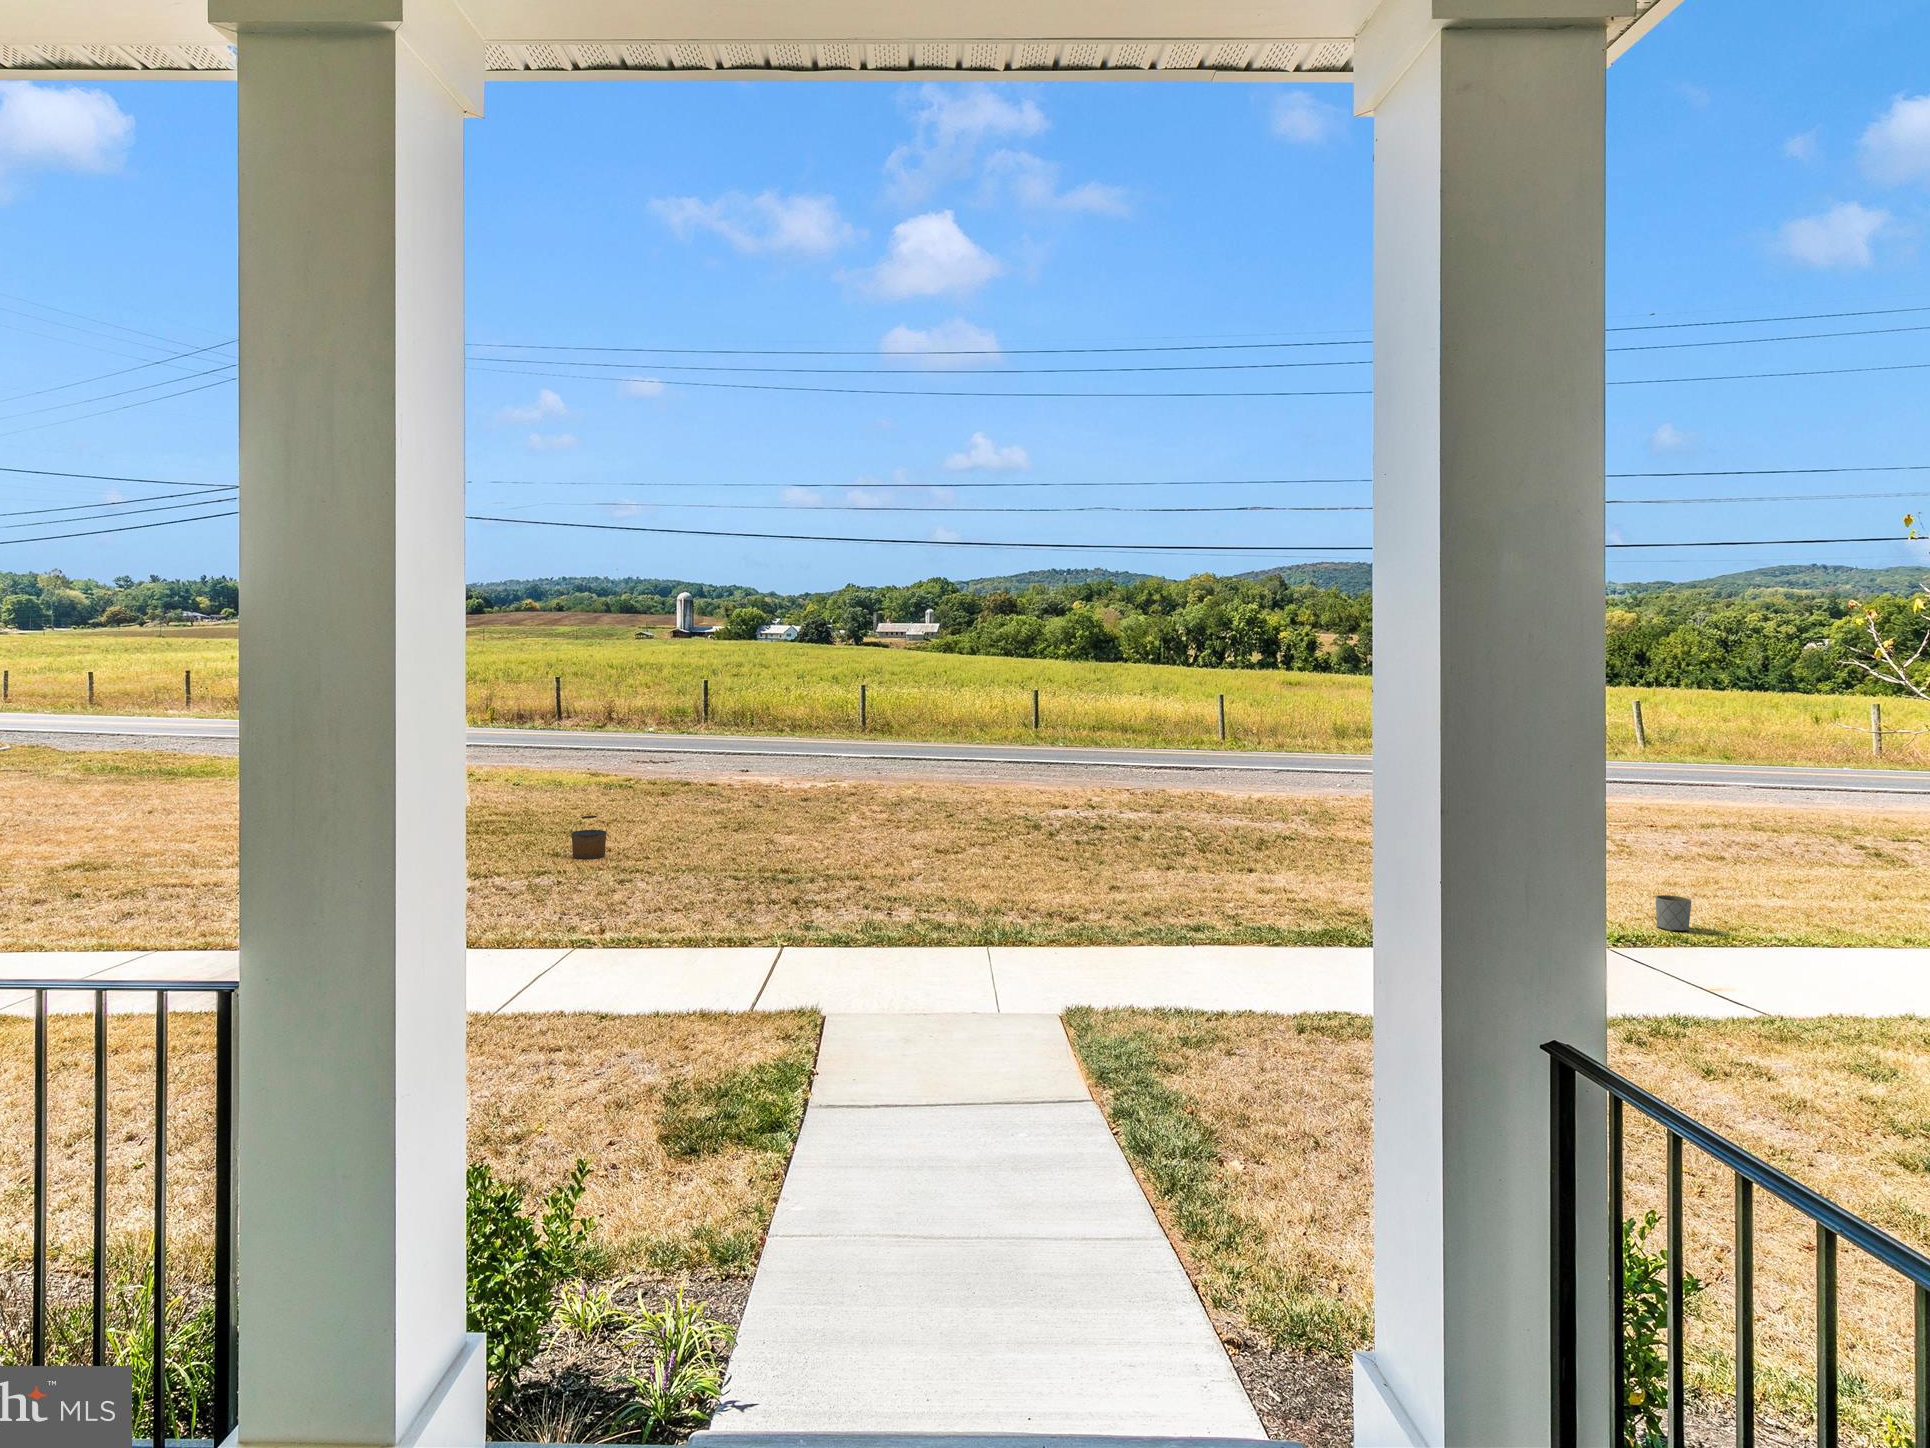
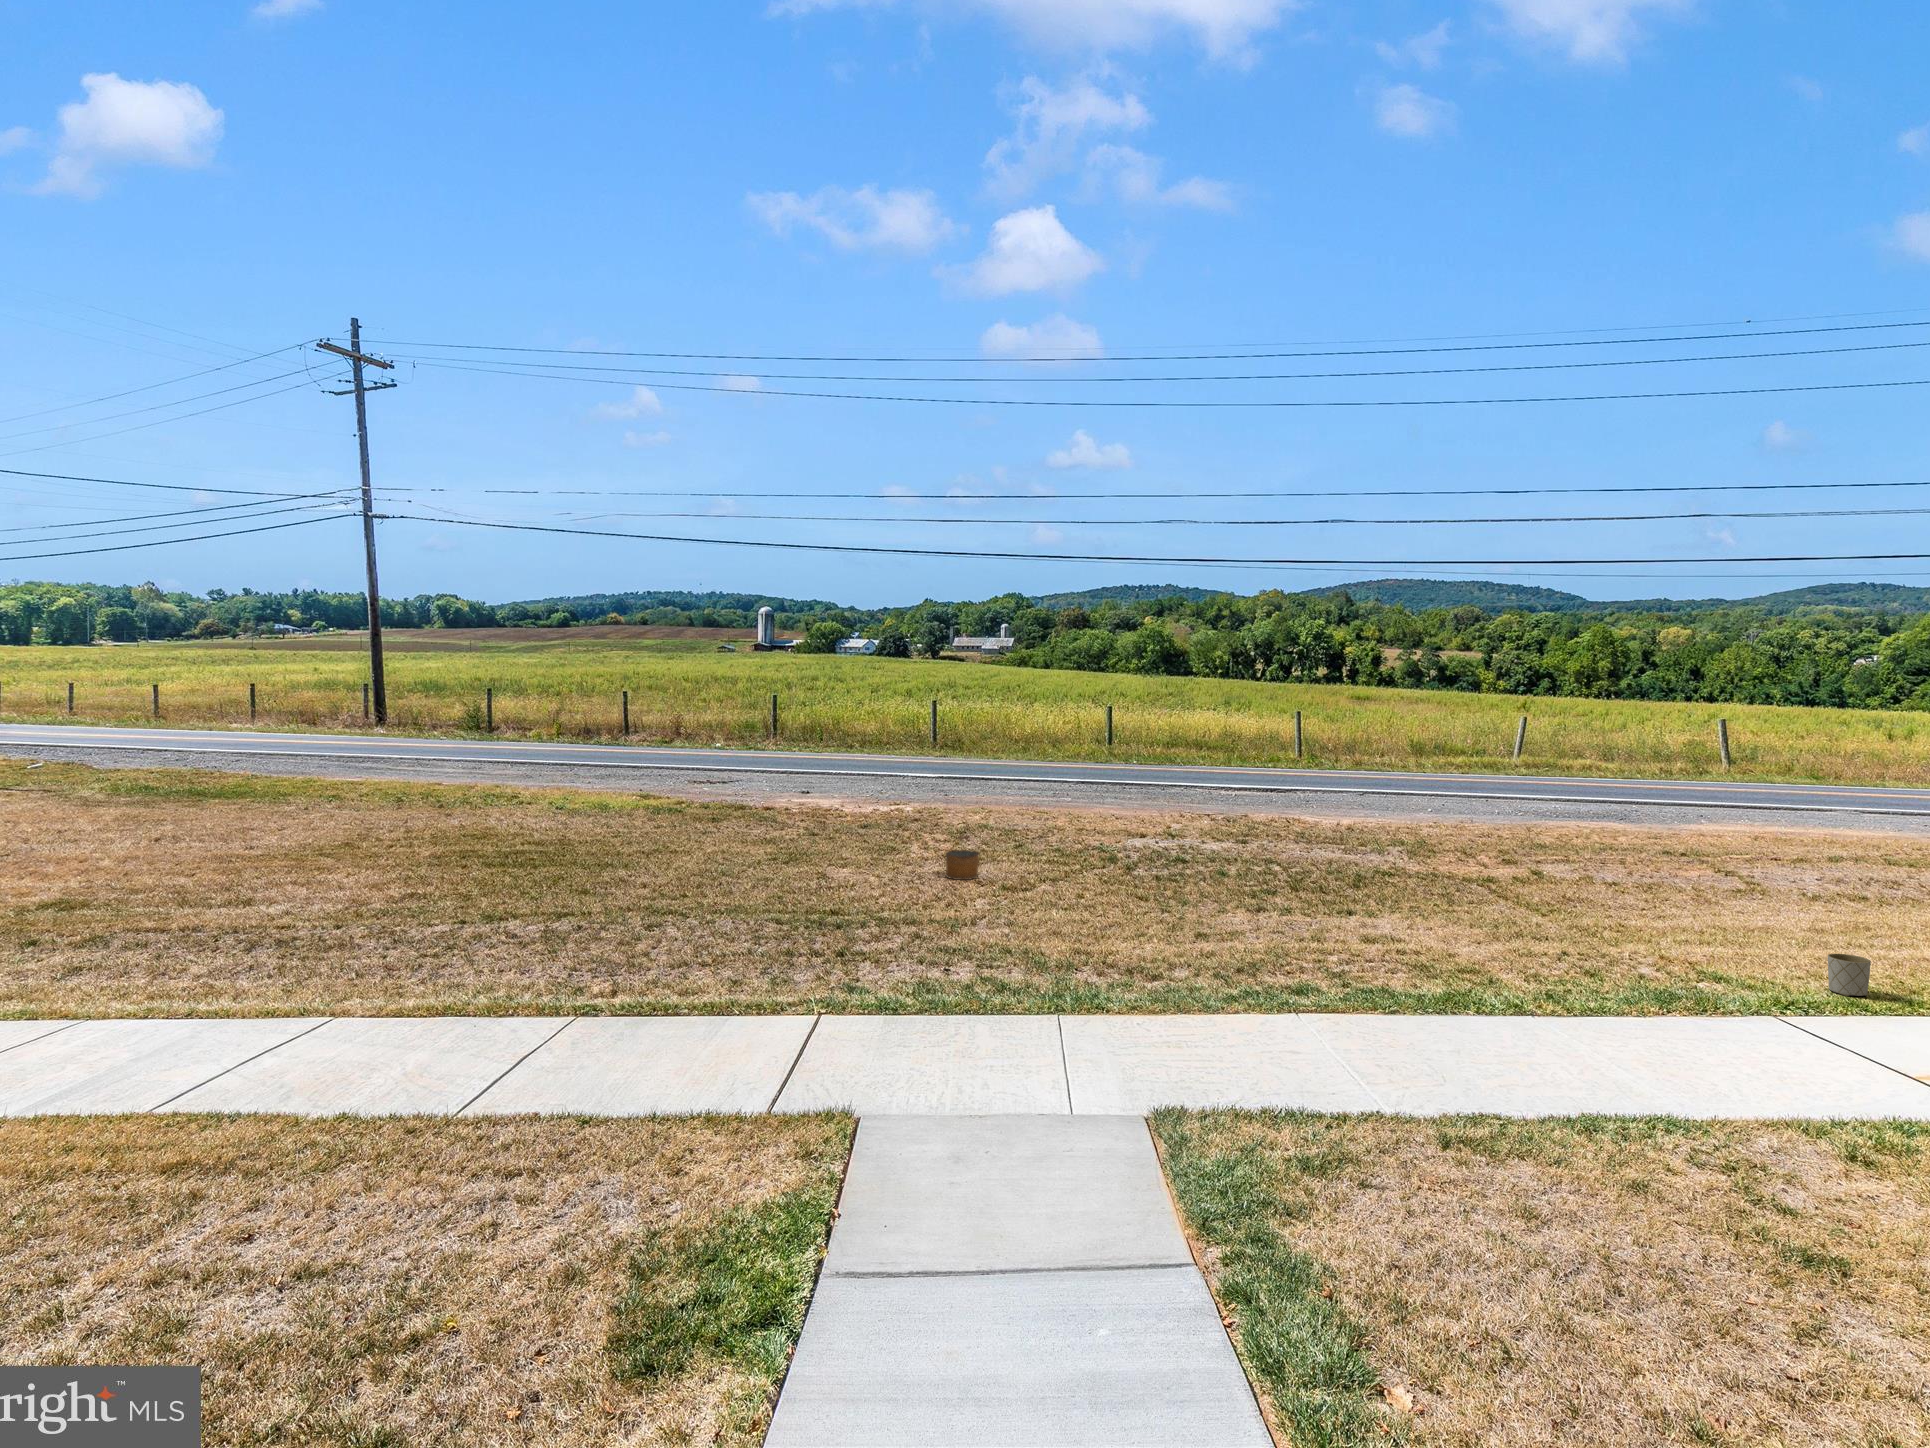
bucket: present [571,815,607,859] -> present [945,836,979,880]

